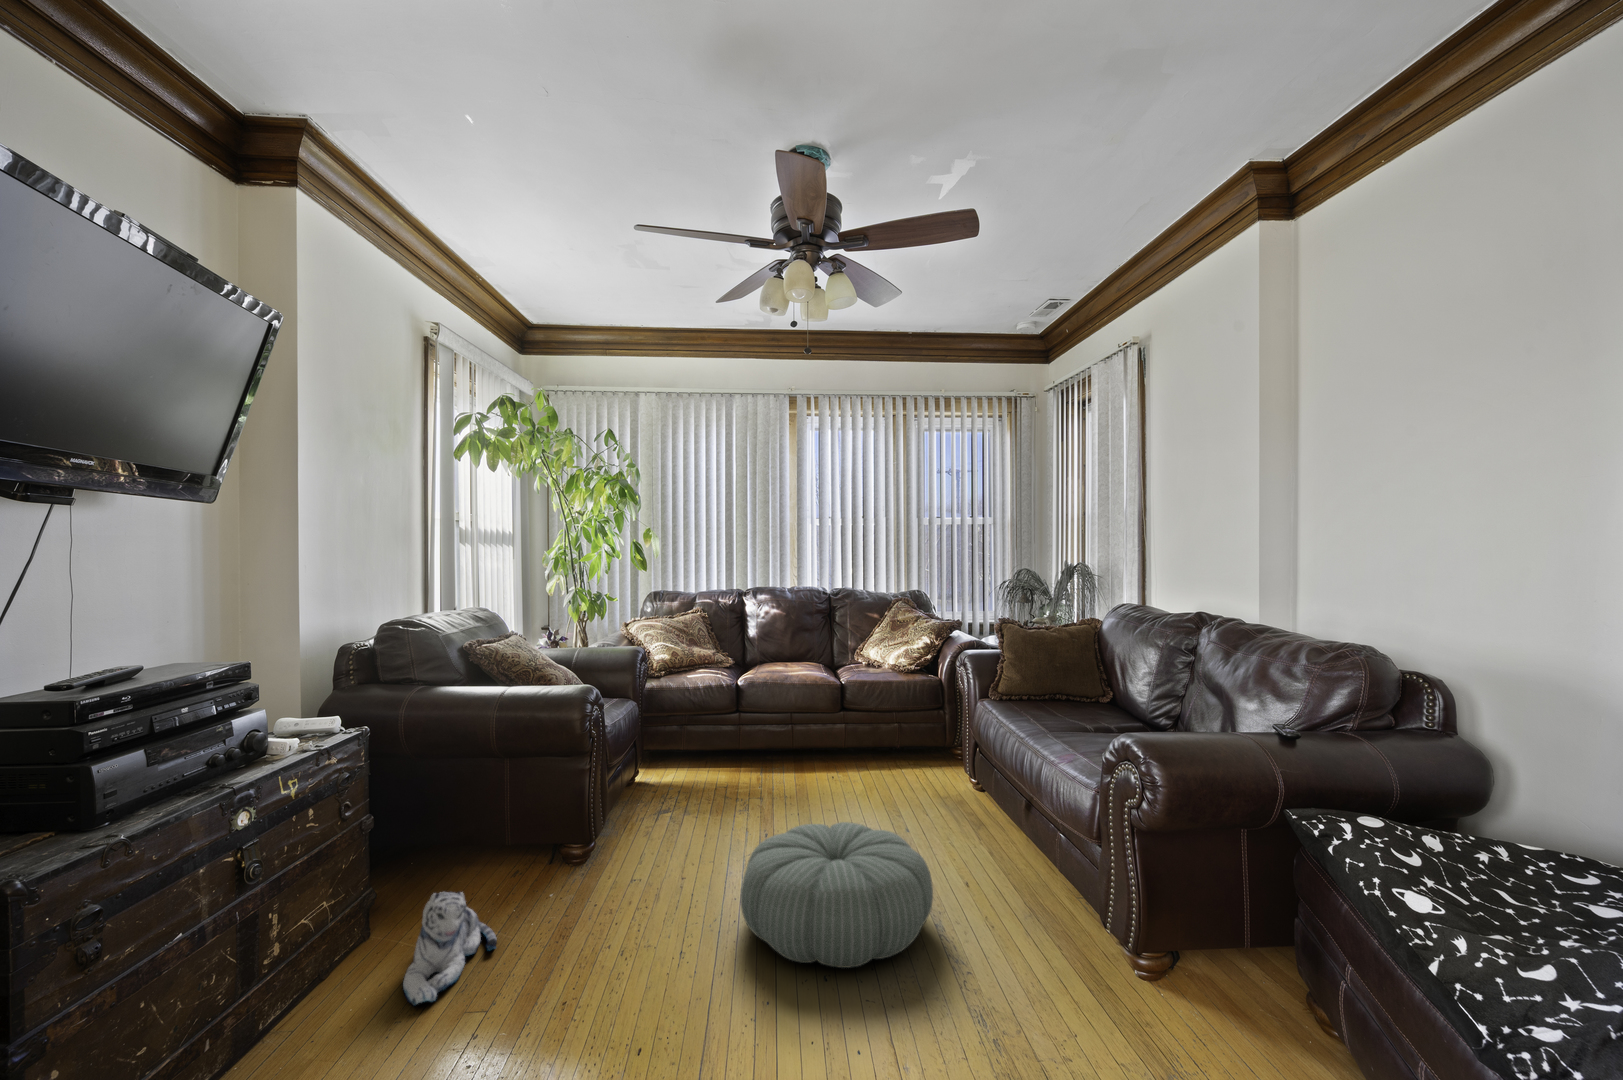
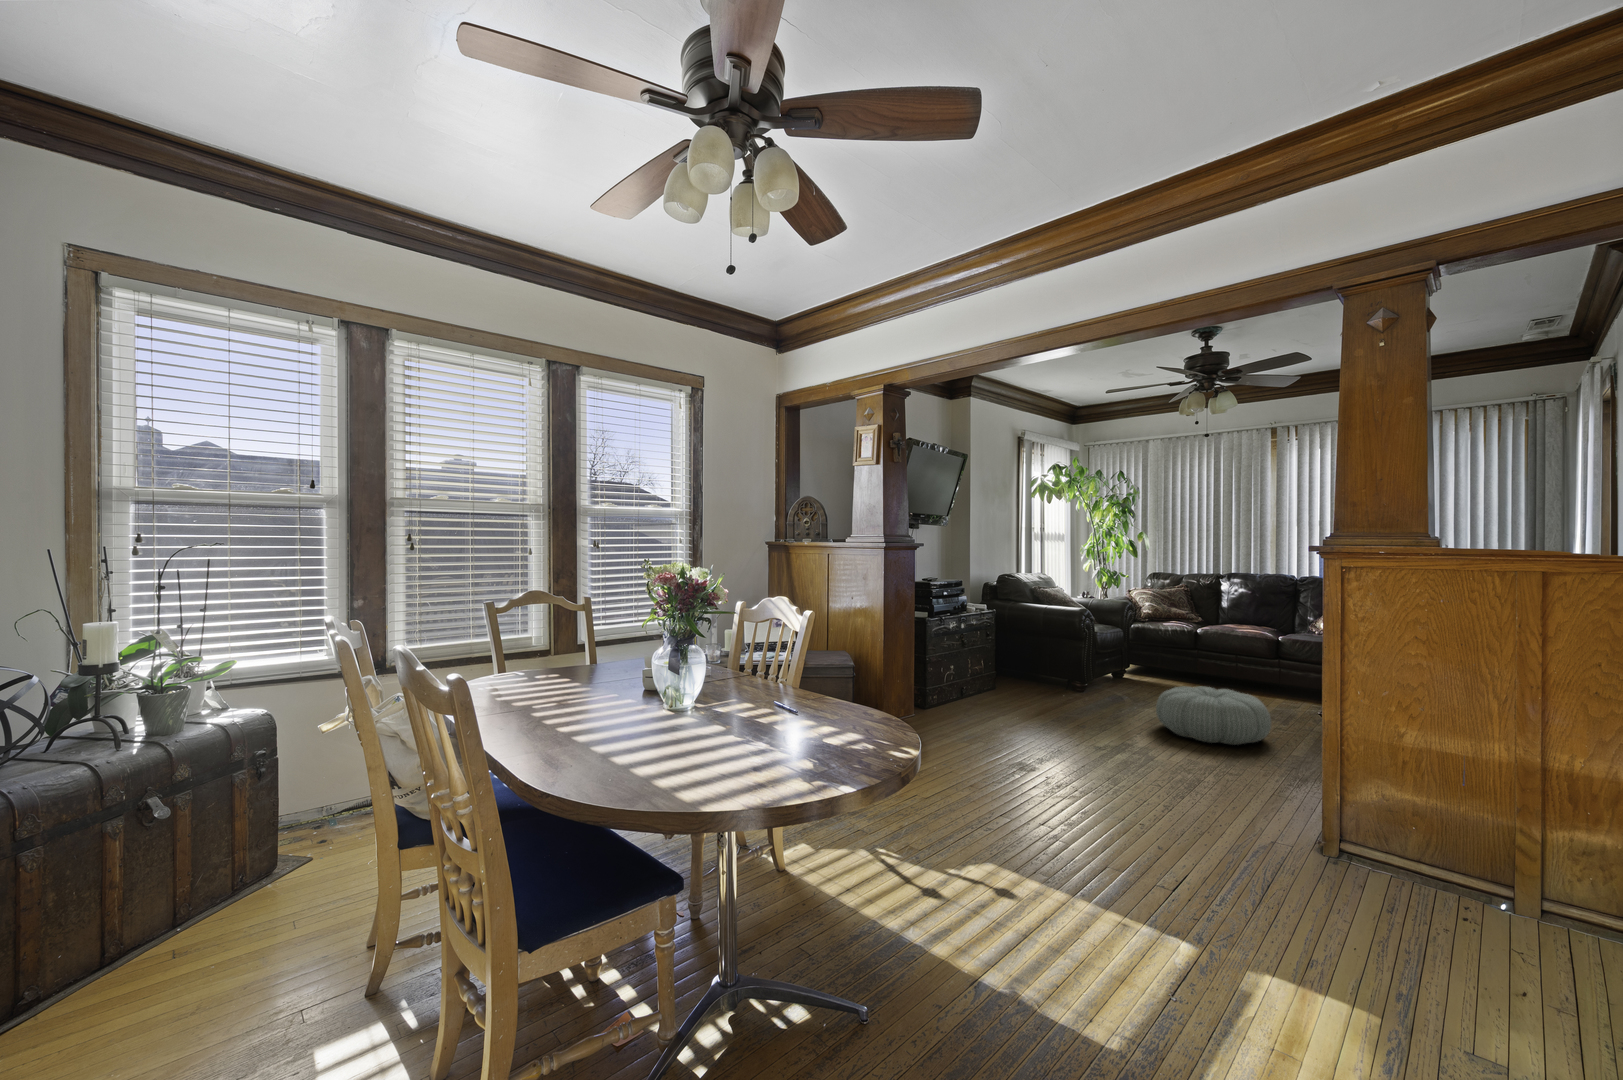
plush toy: present [403,892,497,1006] -> none [1009,676,1045,712]

